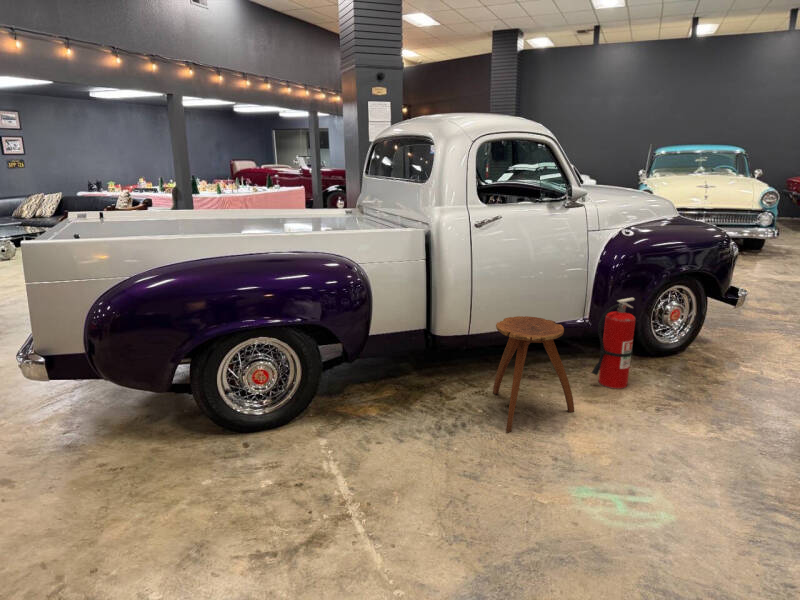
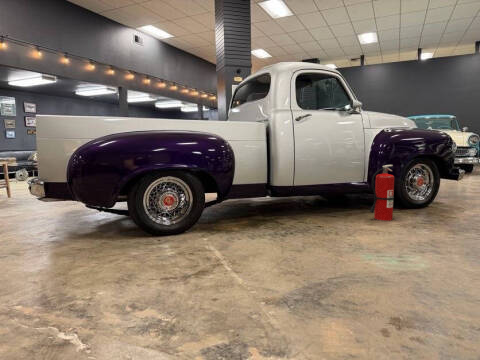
stool: present [493,316,574,433] -> none [309,172,360,236]

